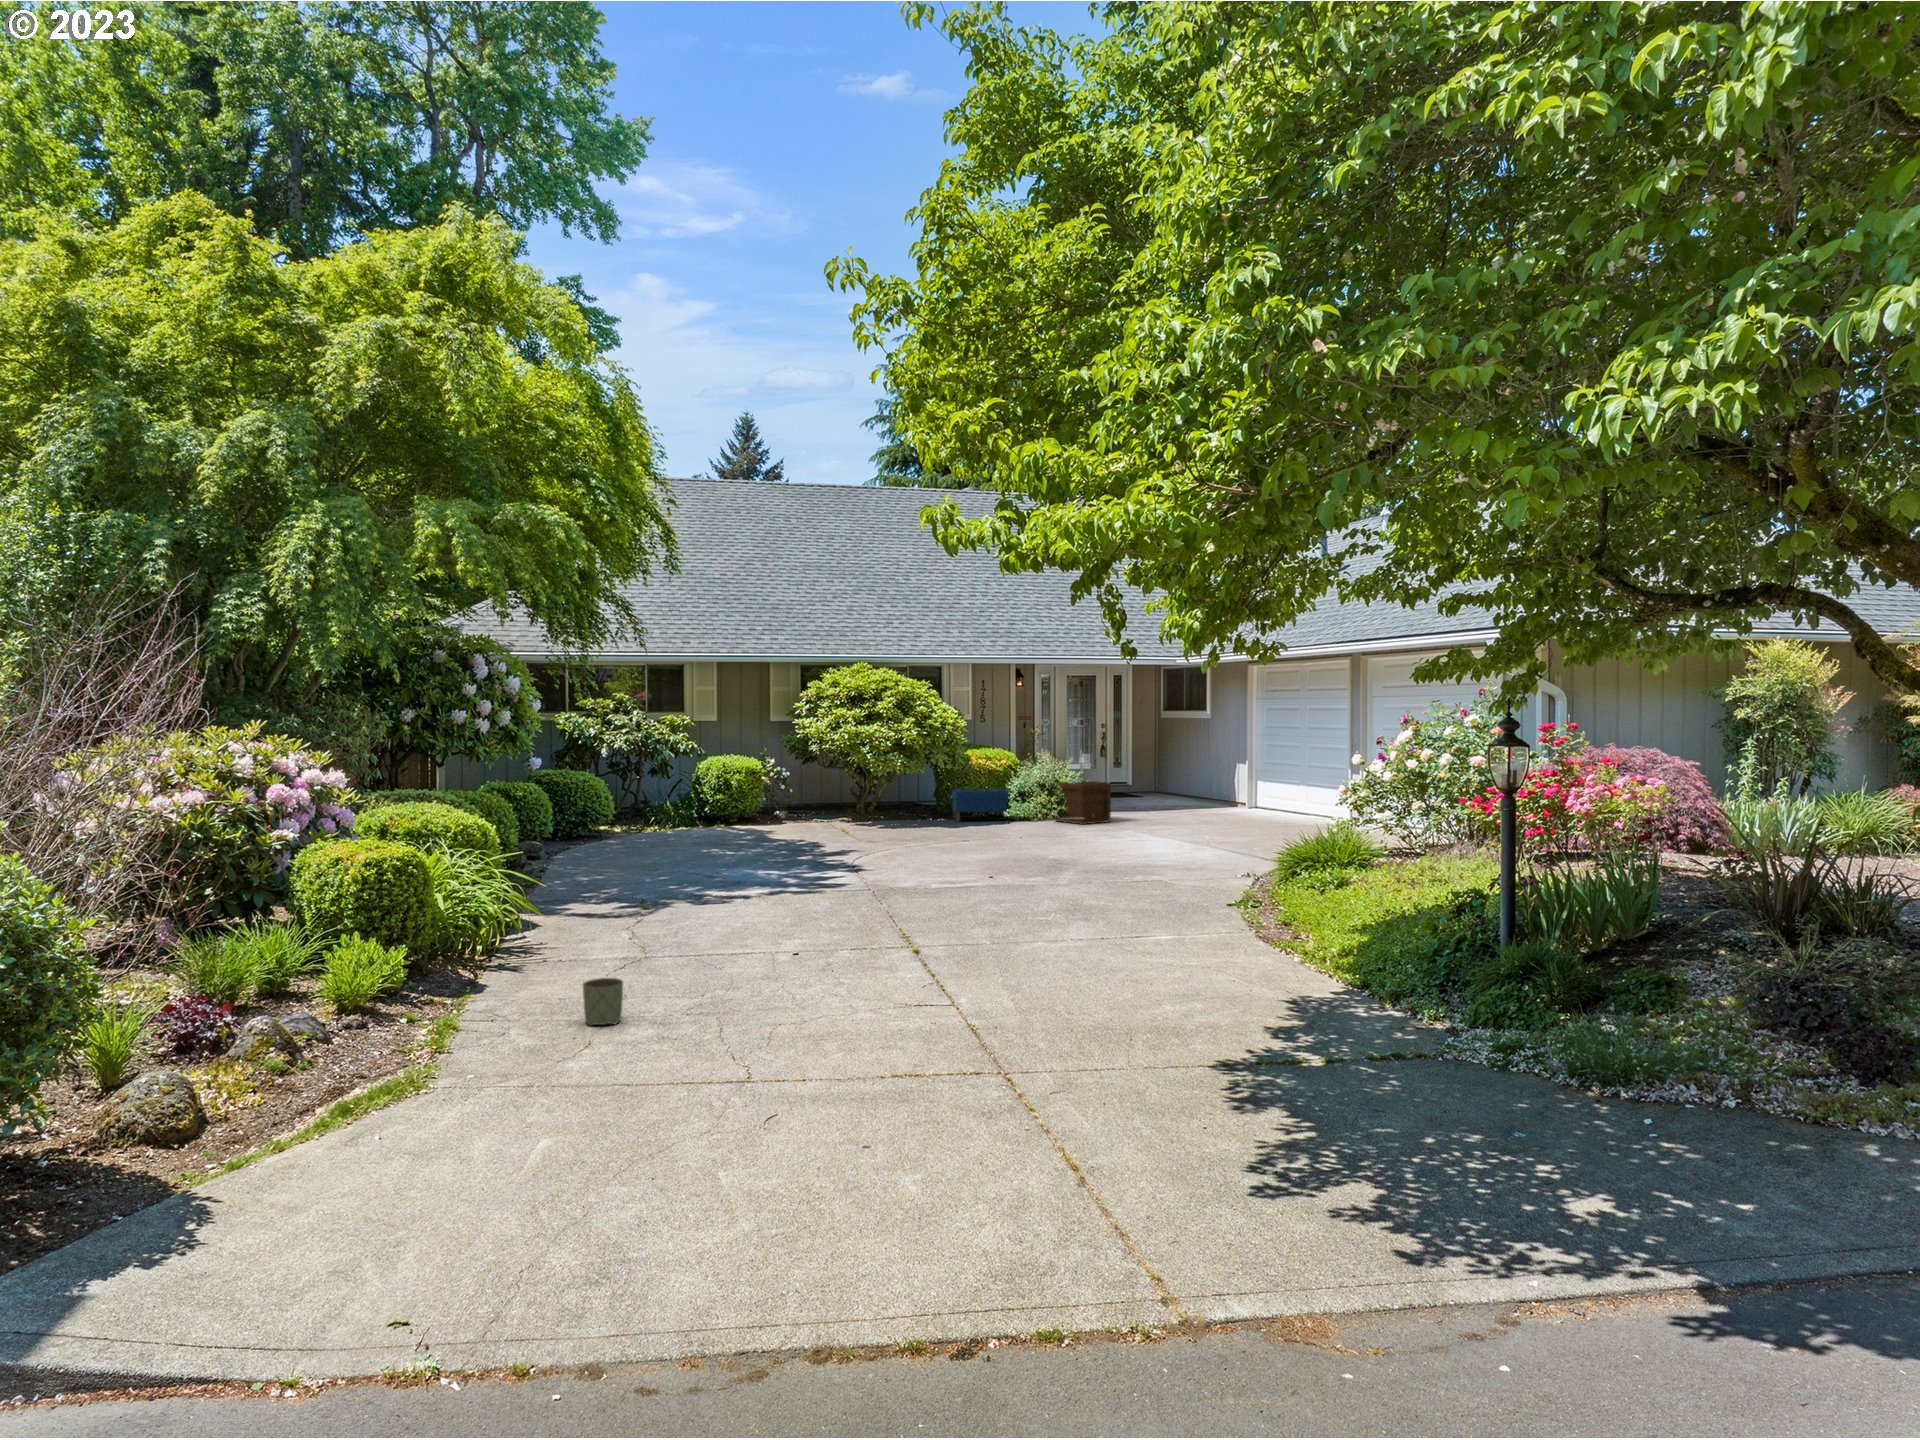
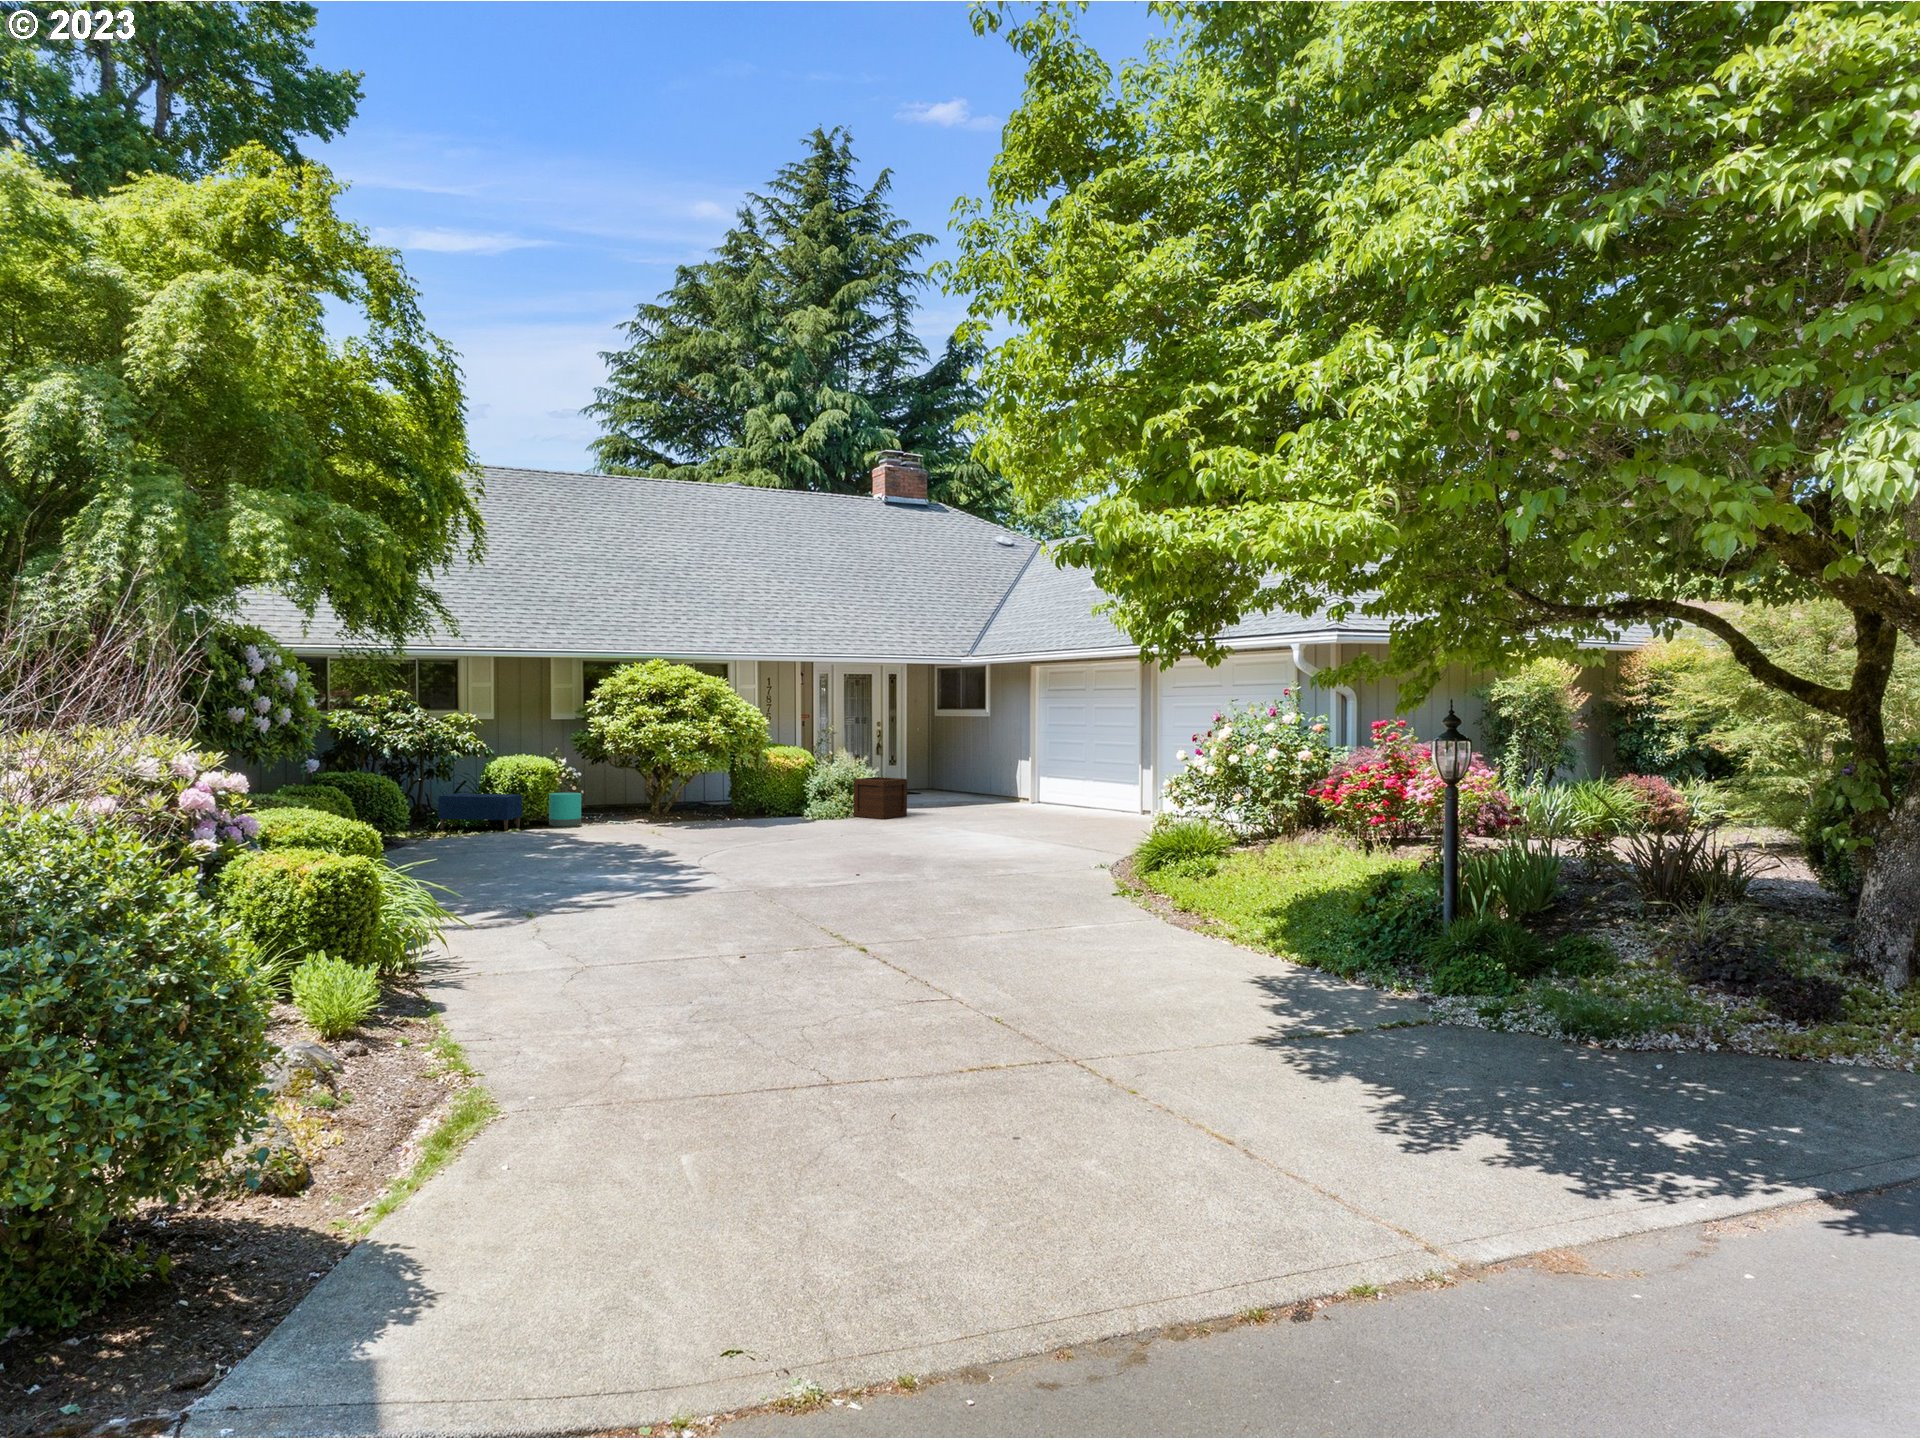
bench: present [952,789,1019,821] -> present [438,793,522,831]
trash can: none [753,792,784,825] -> present [549,793,581,826]
planter: present [583,978,623,1026] -> none [609,984,650,1034]

